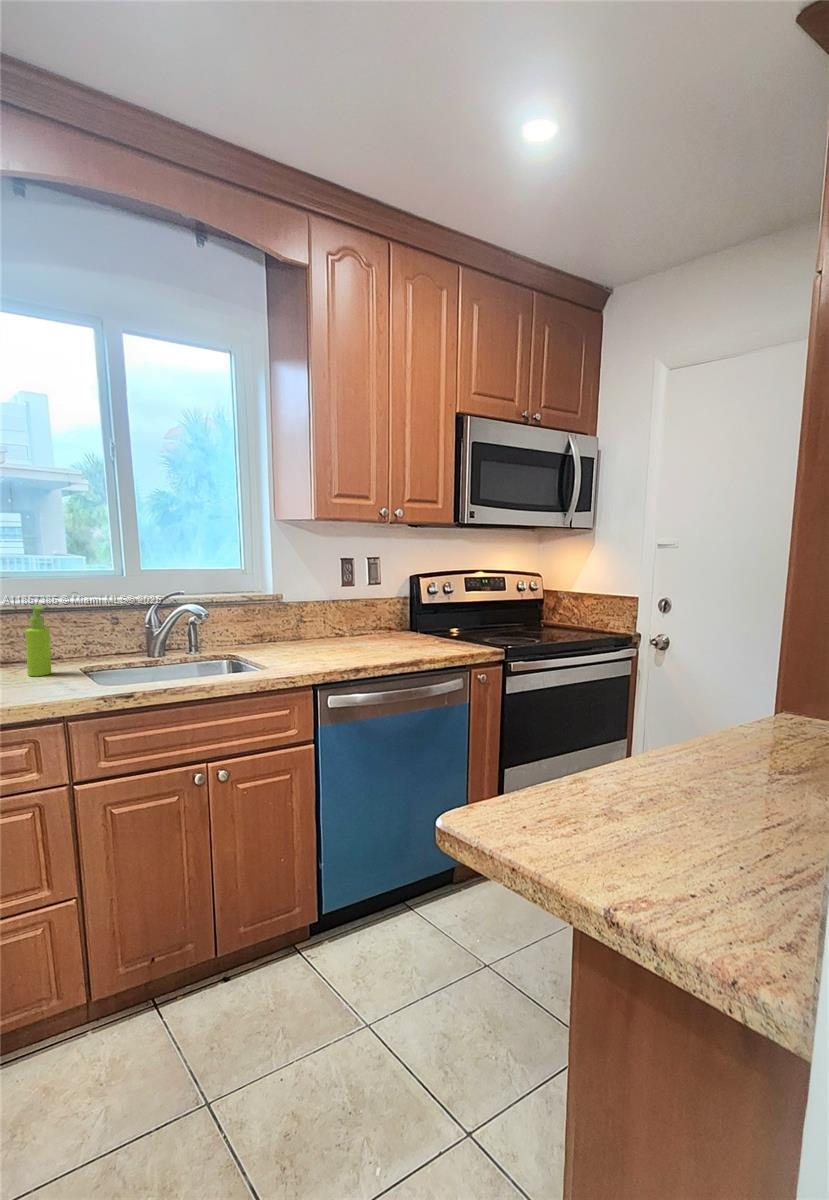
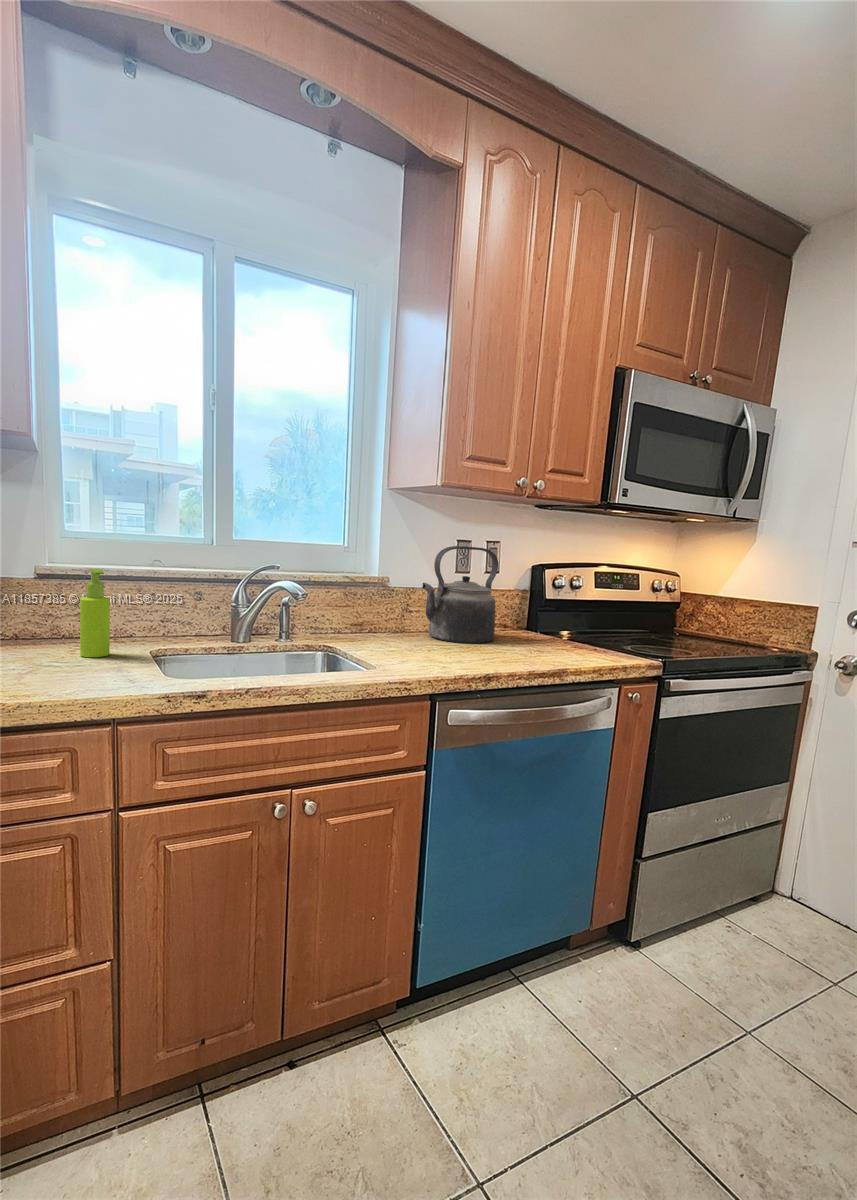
kettle: none [311,565,376,645] -> present [422,546,498,644]

